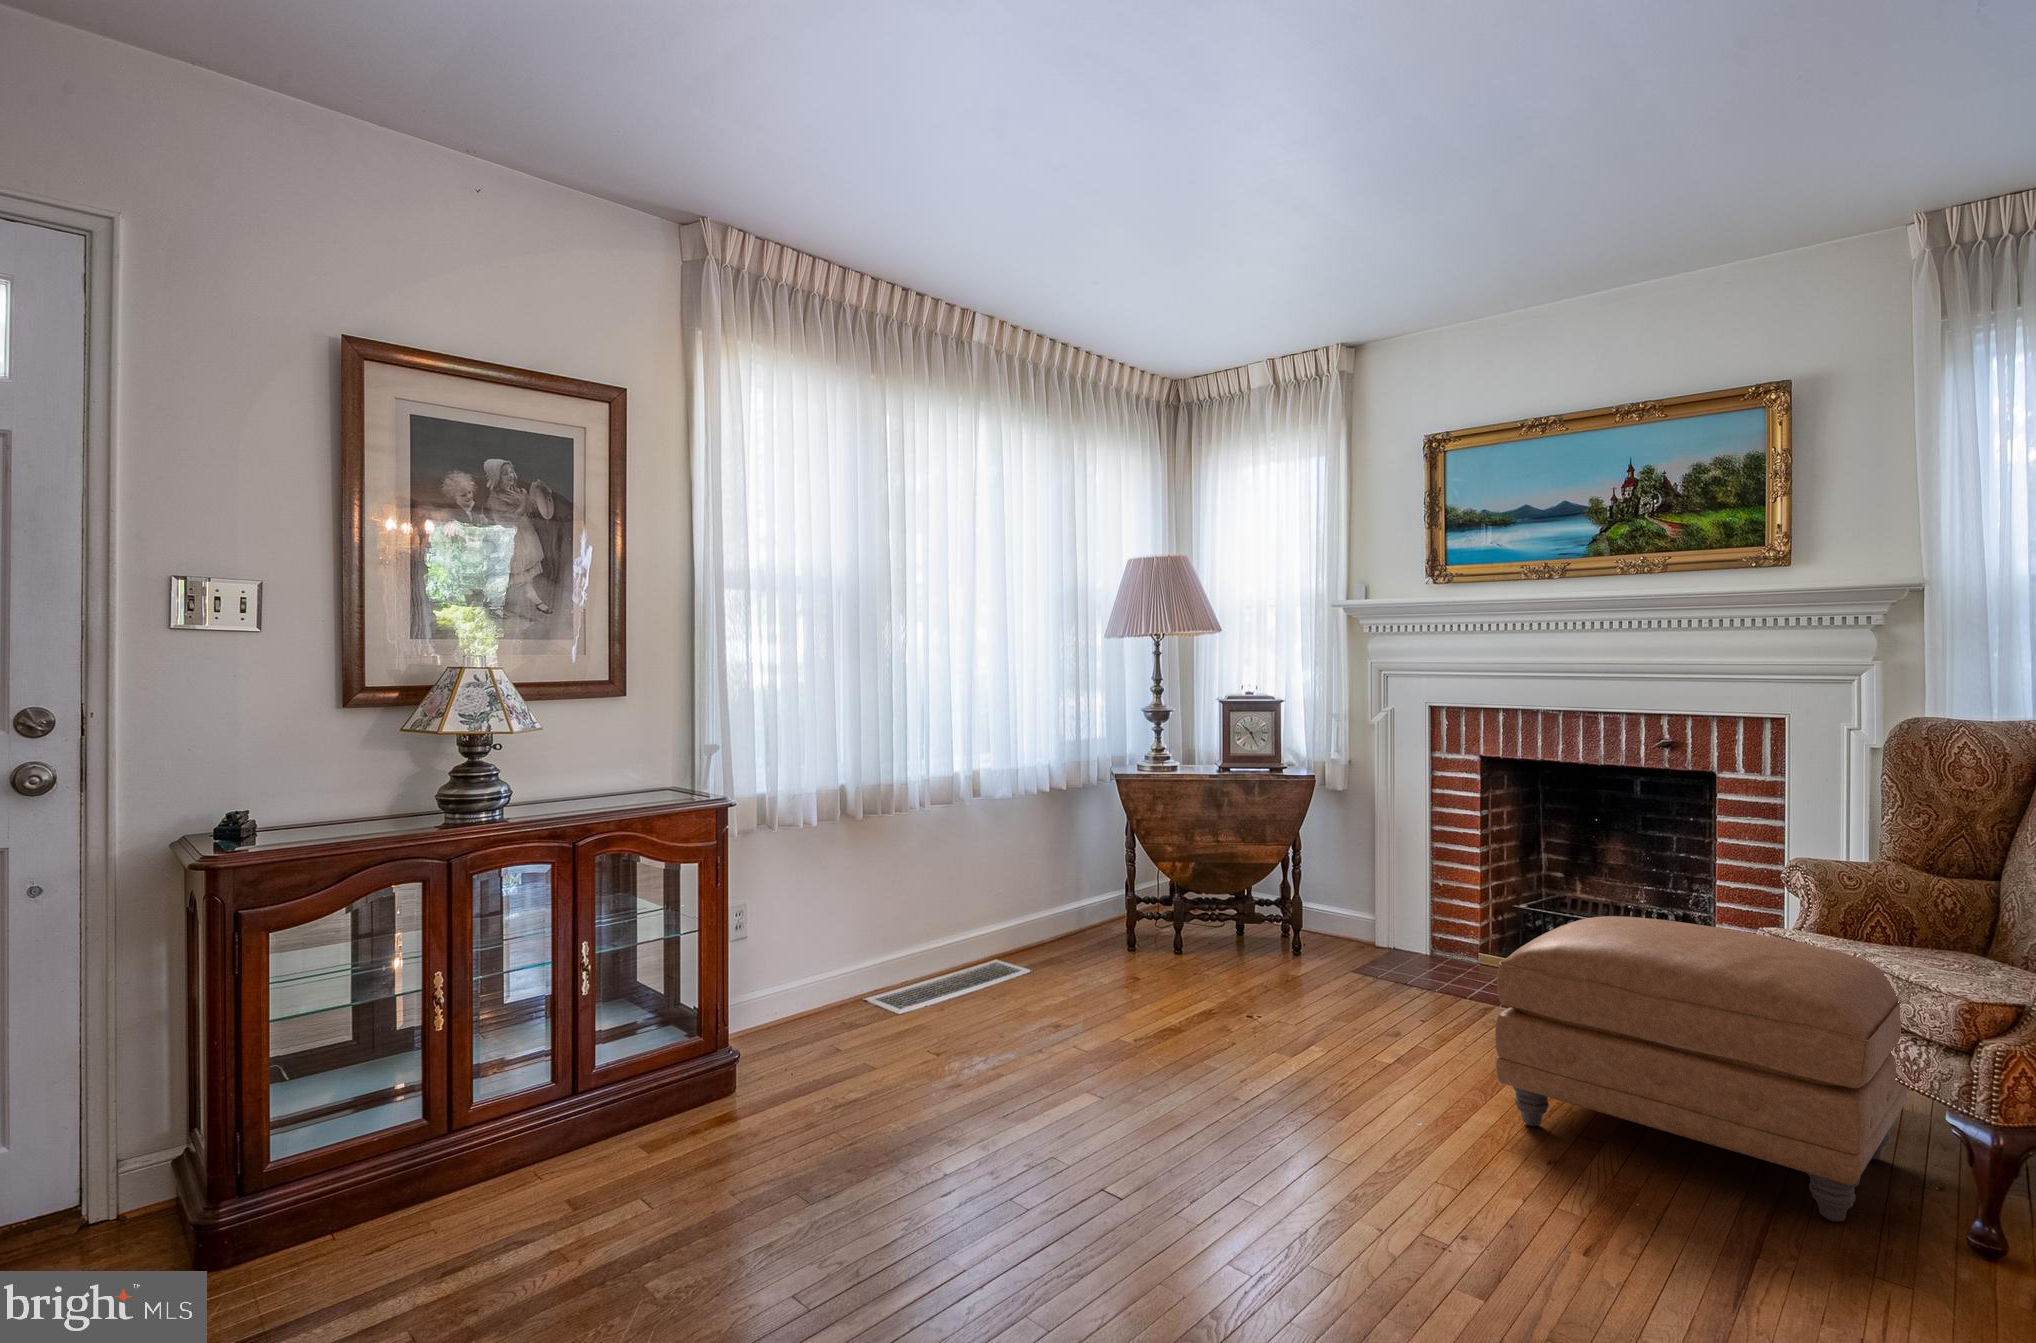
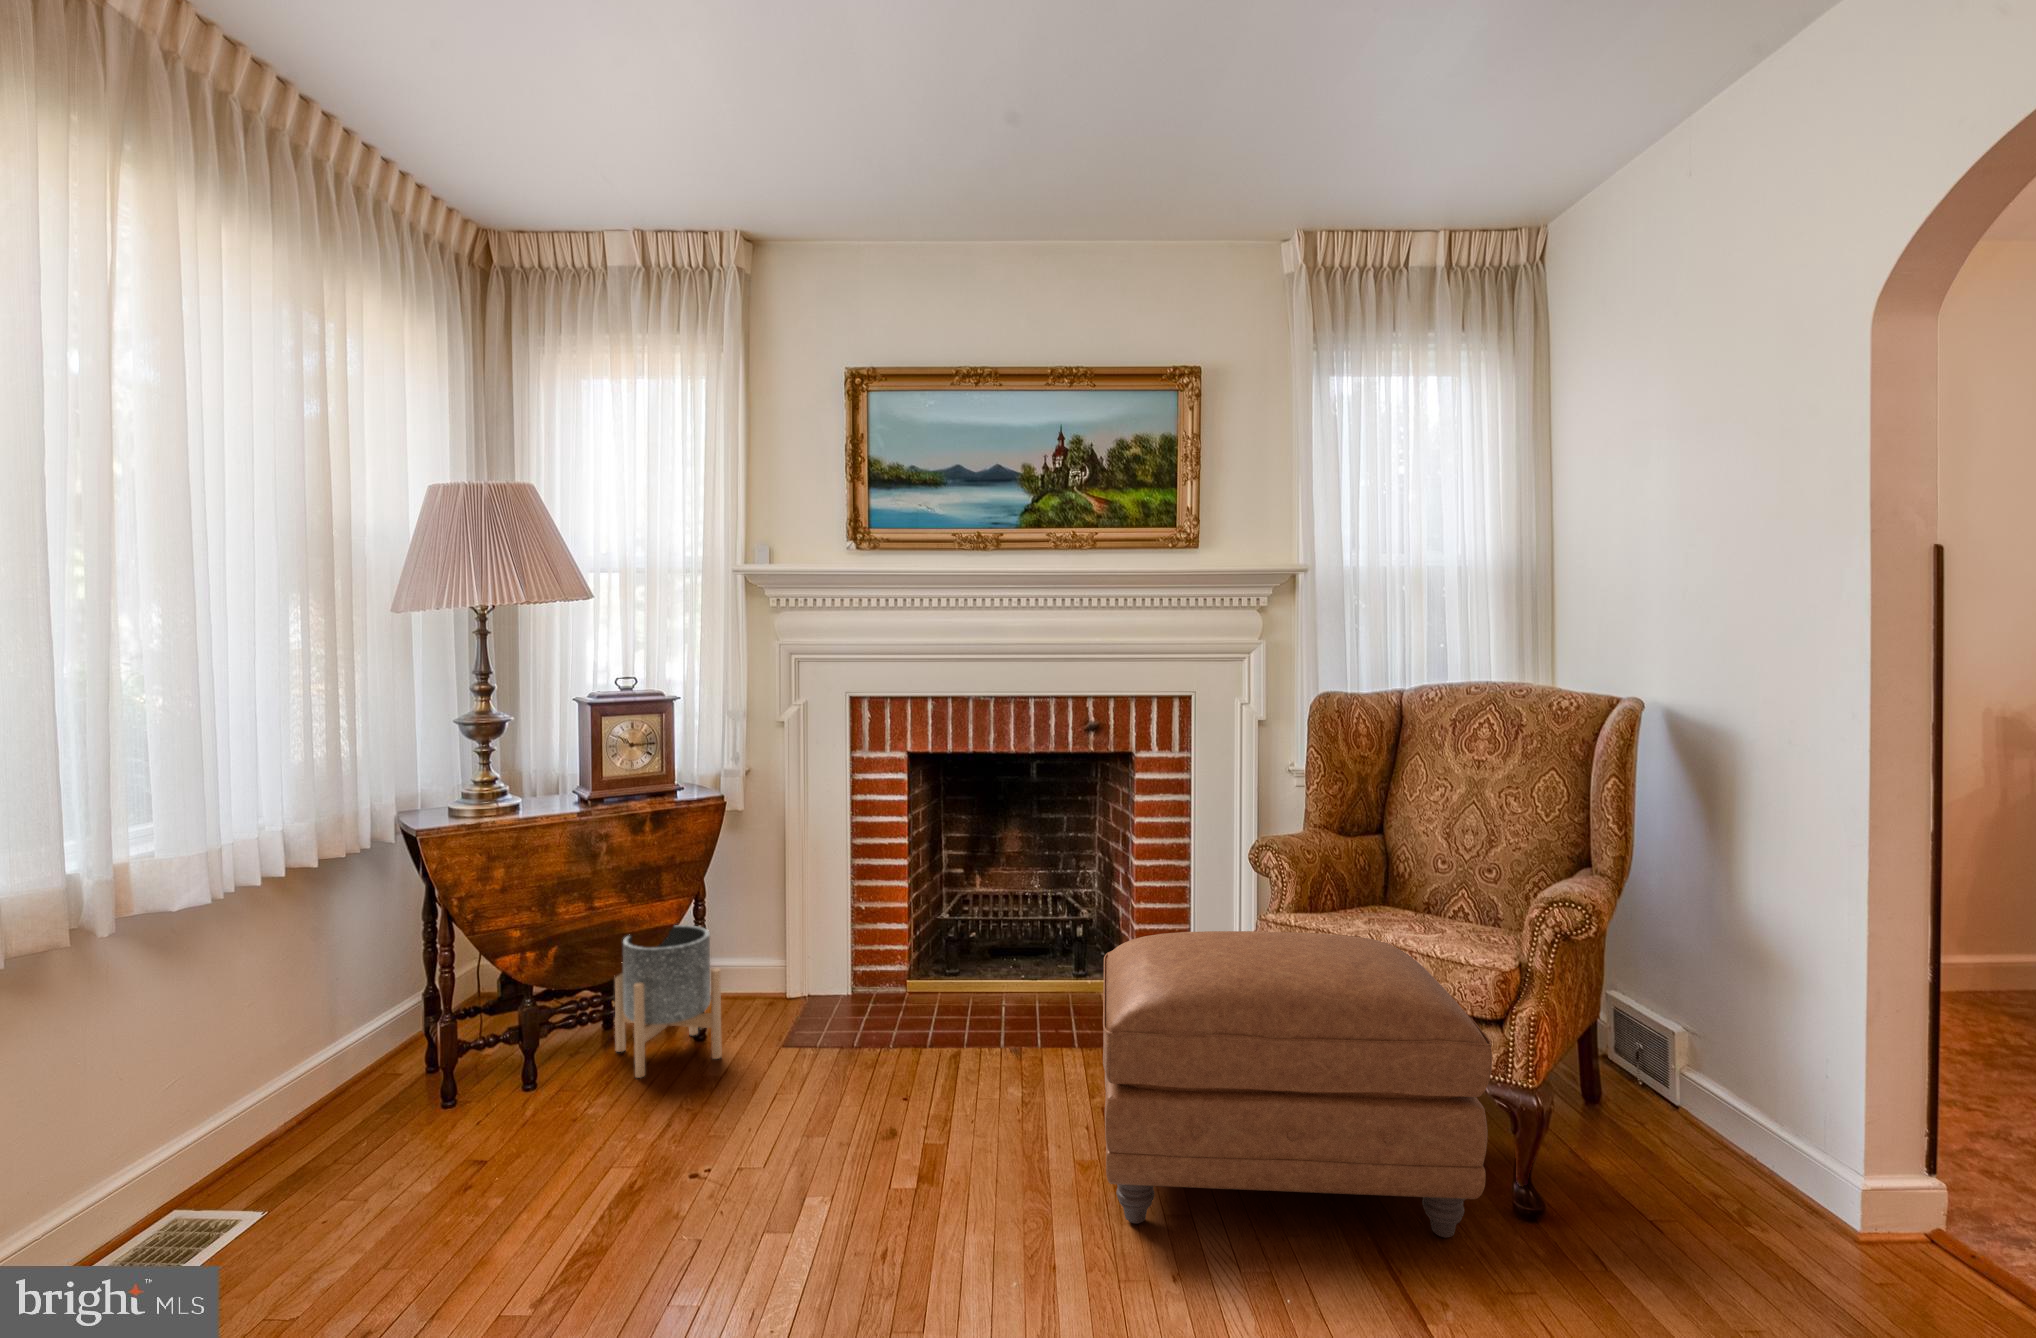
planter: none [1232,869,1299,970] -> present [615,925,721,1078]

